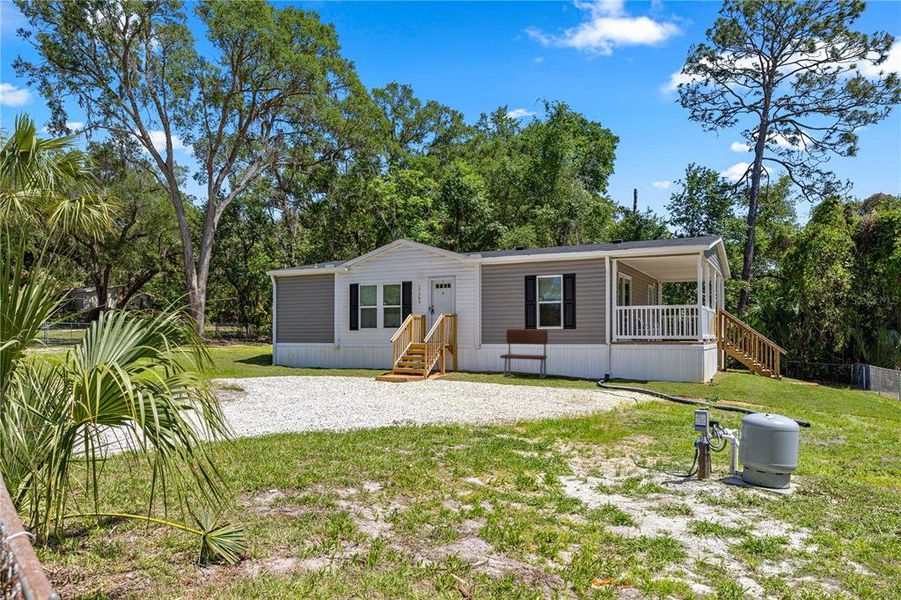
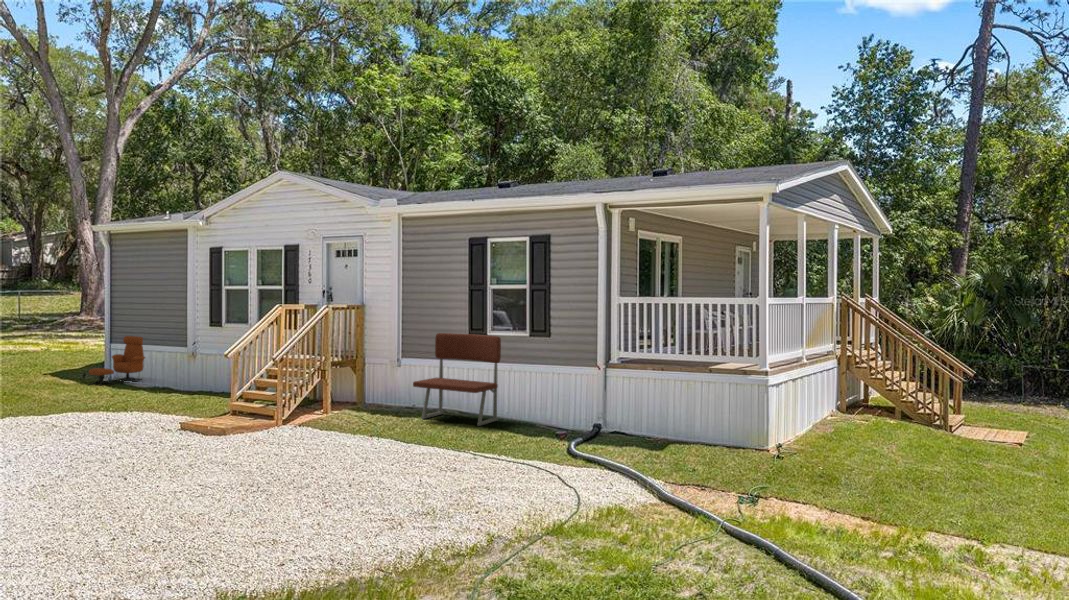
lounge chair: none [275,338,305,367] -> present [88,336,145,386]

